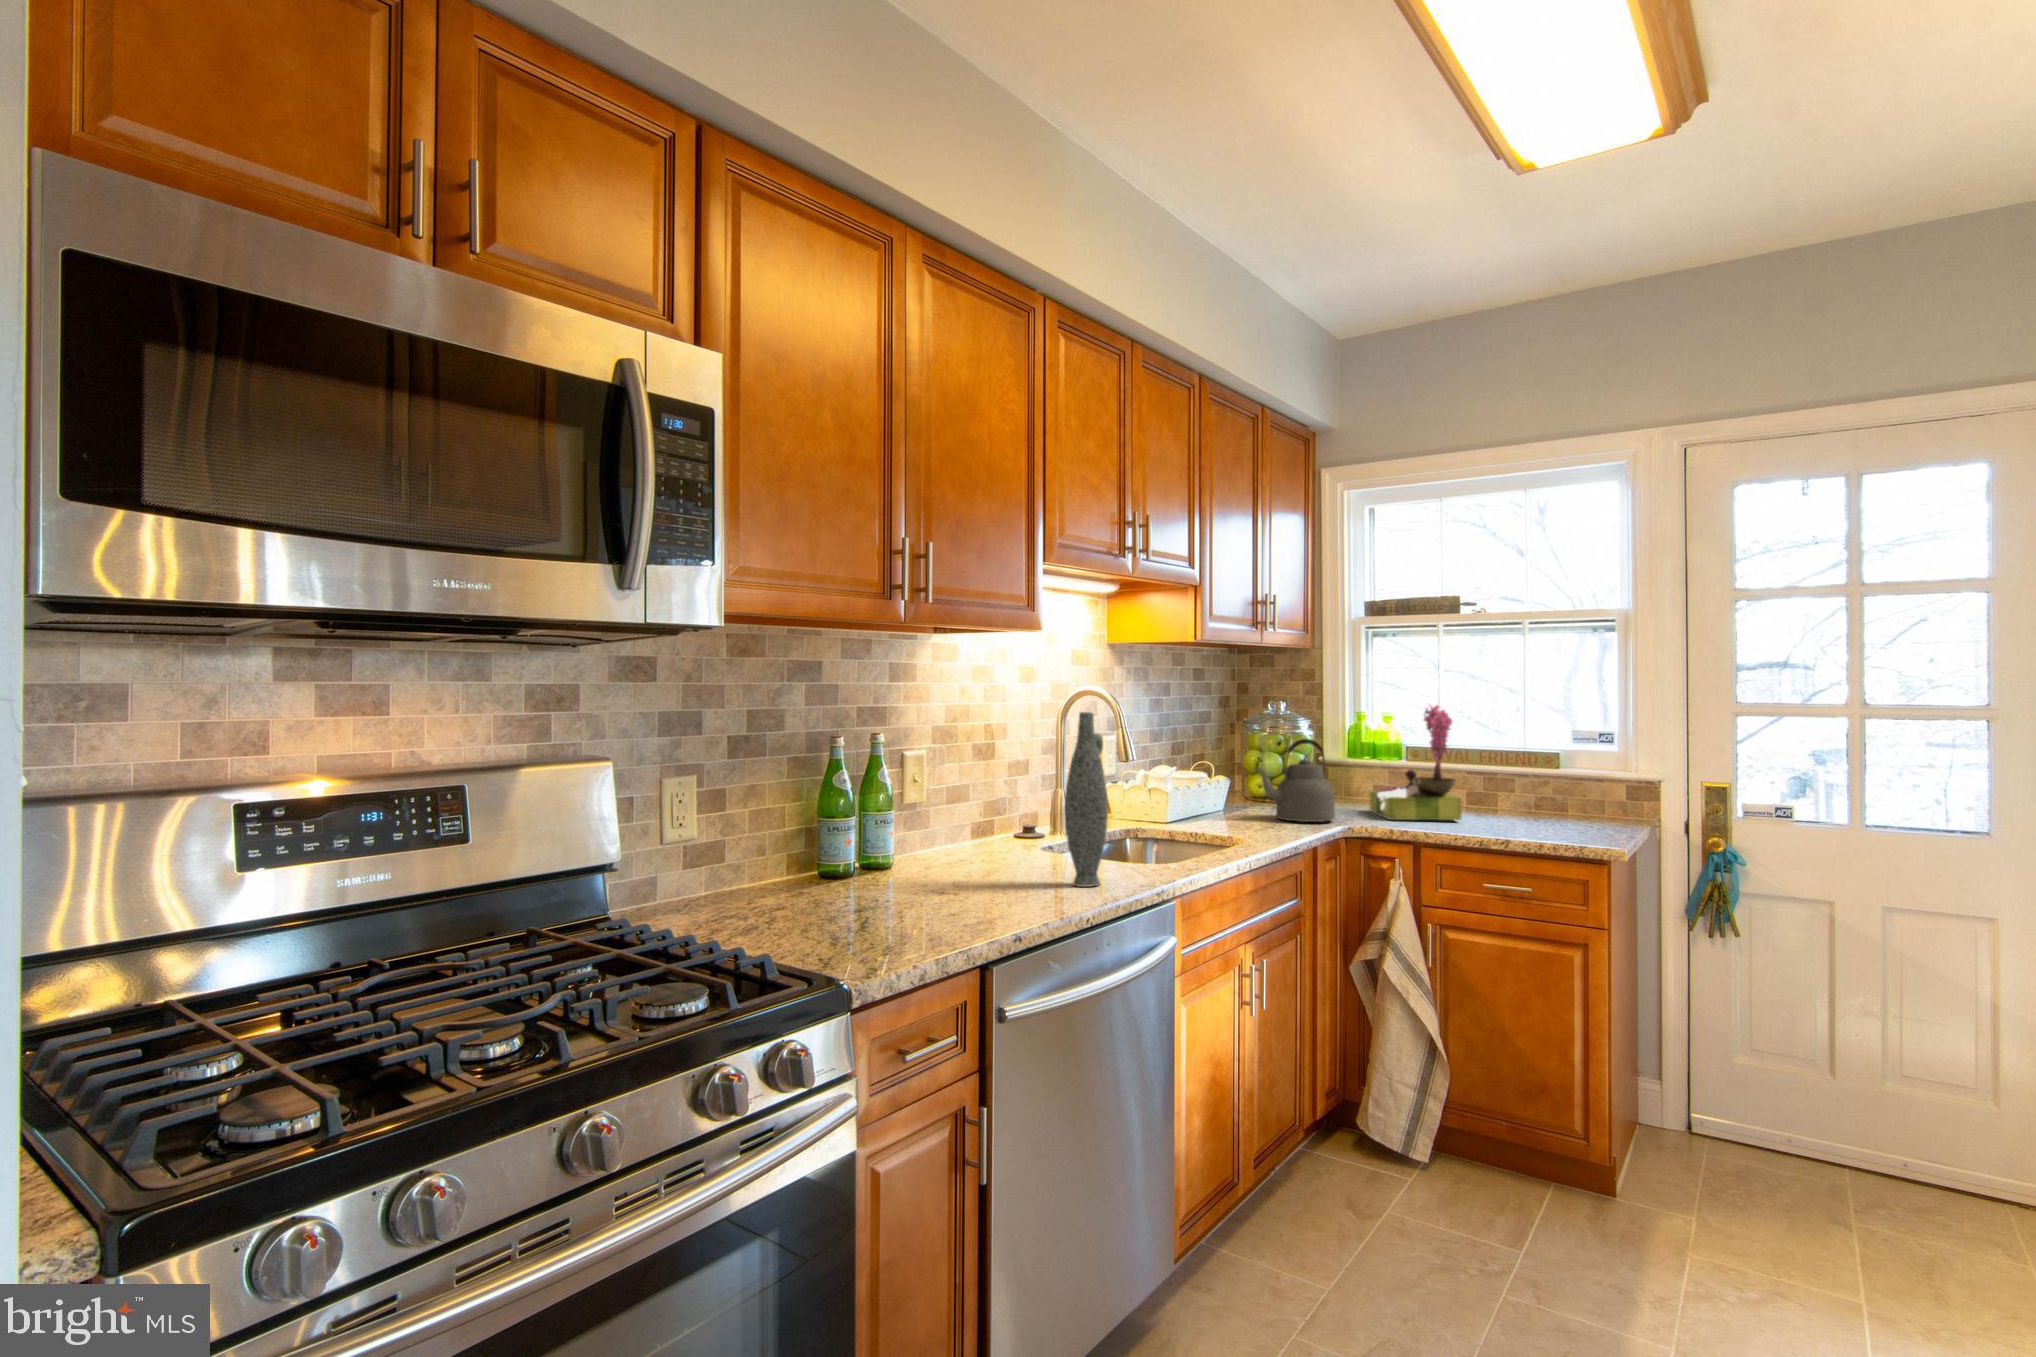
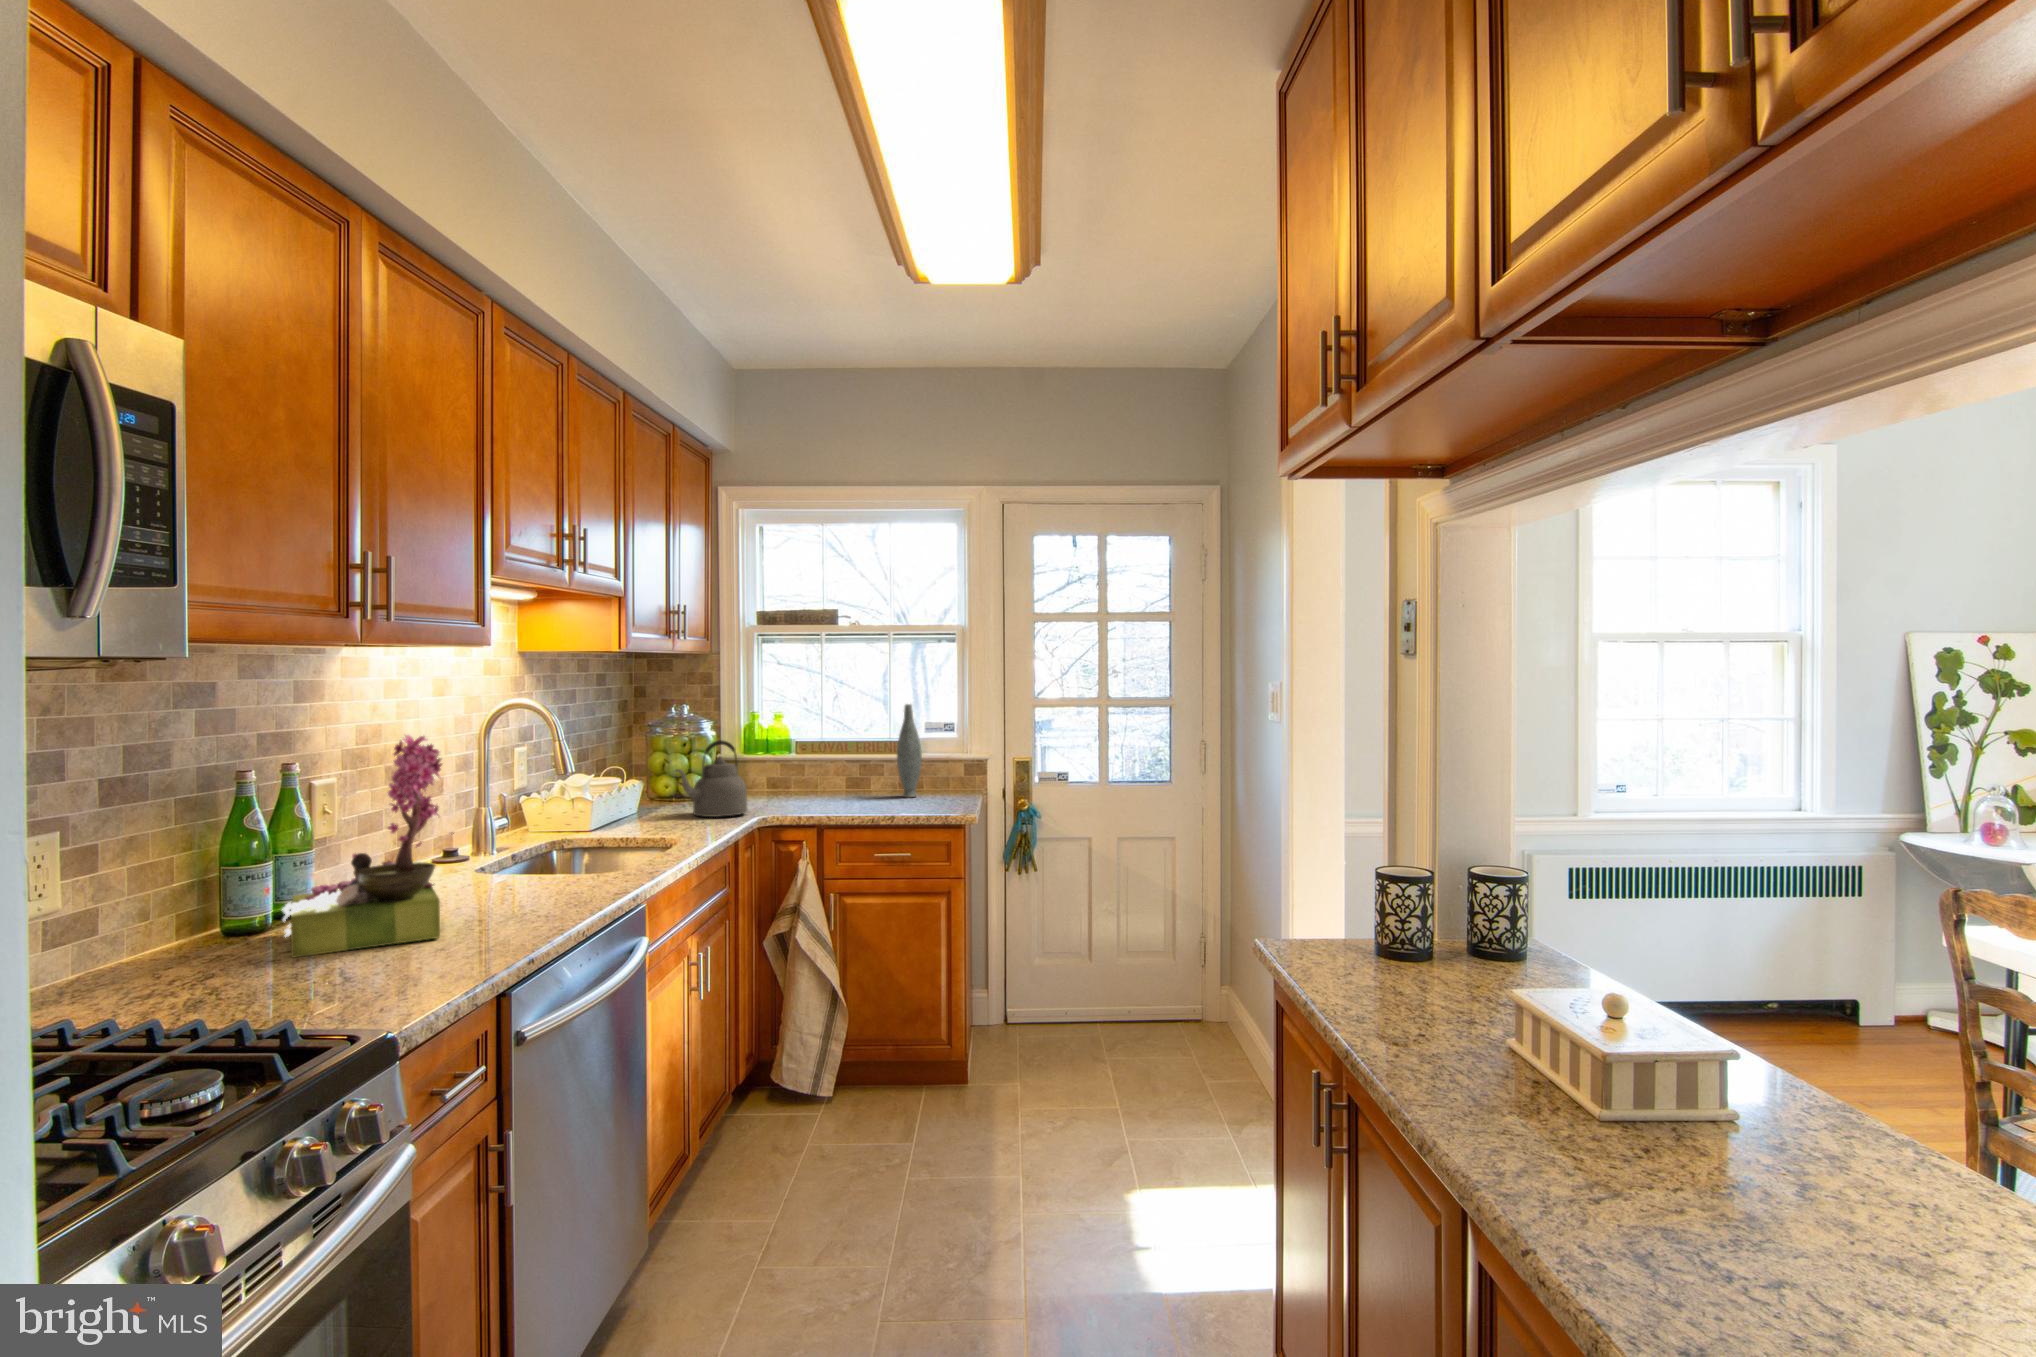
flower arrangement: present [1370,704,1461,820] -> present [282,735,454,958]
vase: present [1064,712,1108,887] -> present [897,704,922,797]

